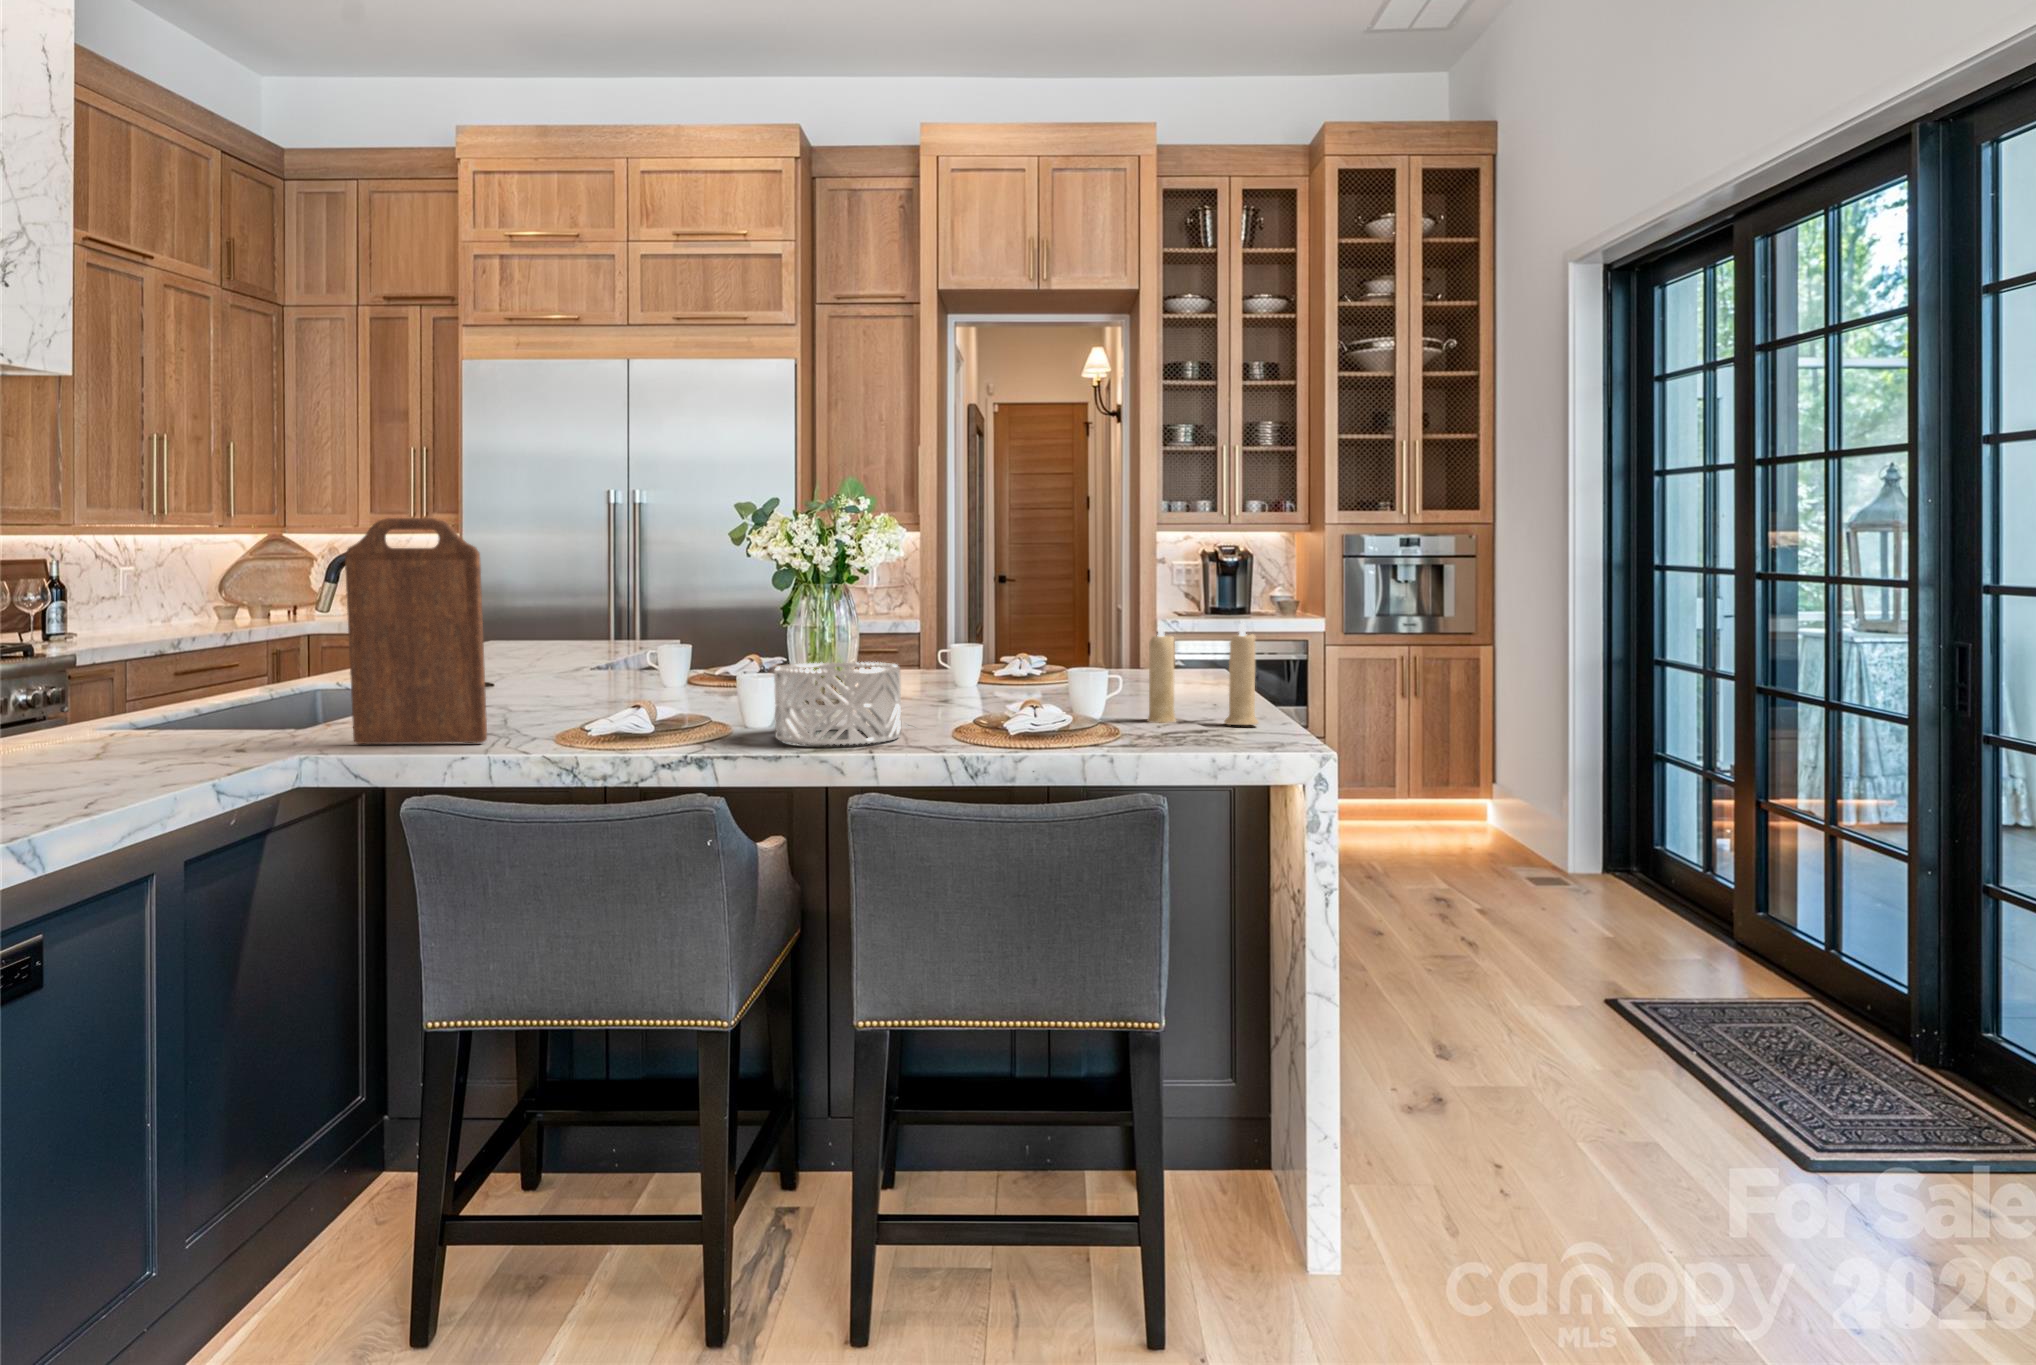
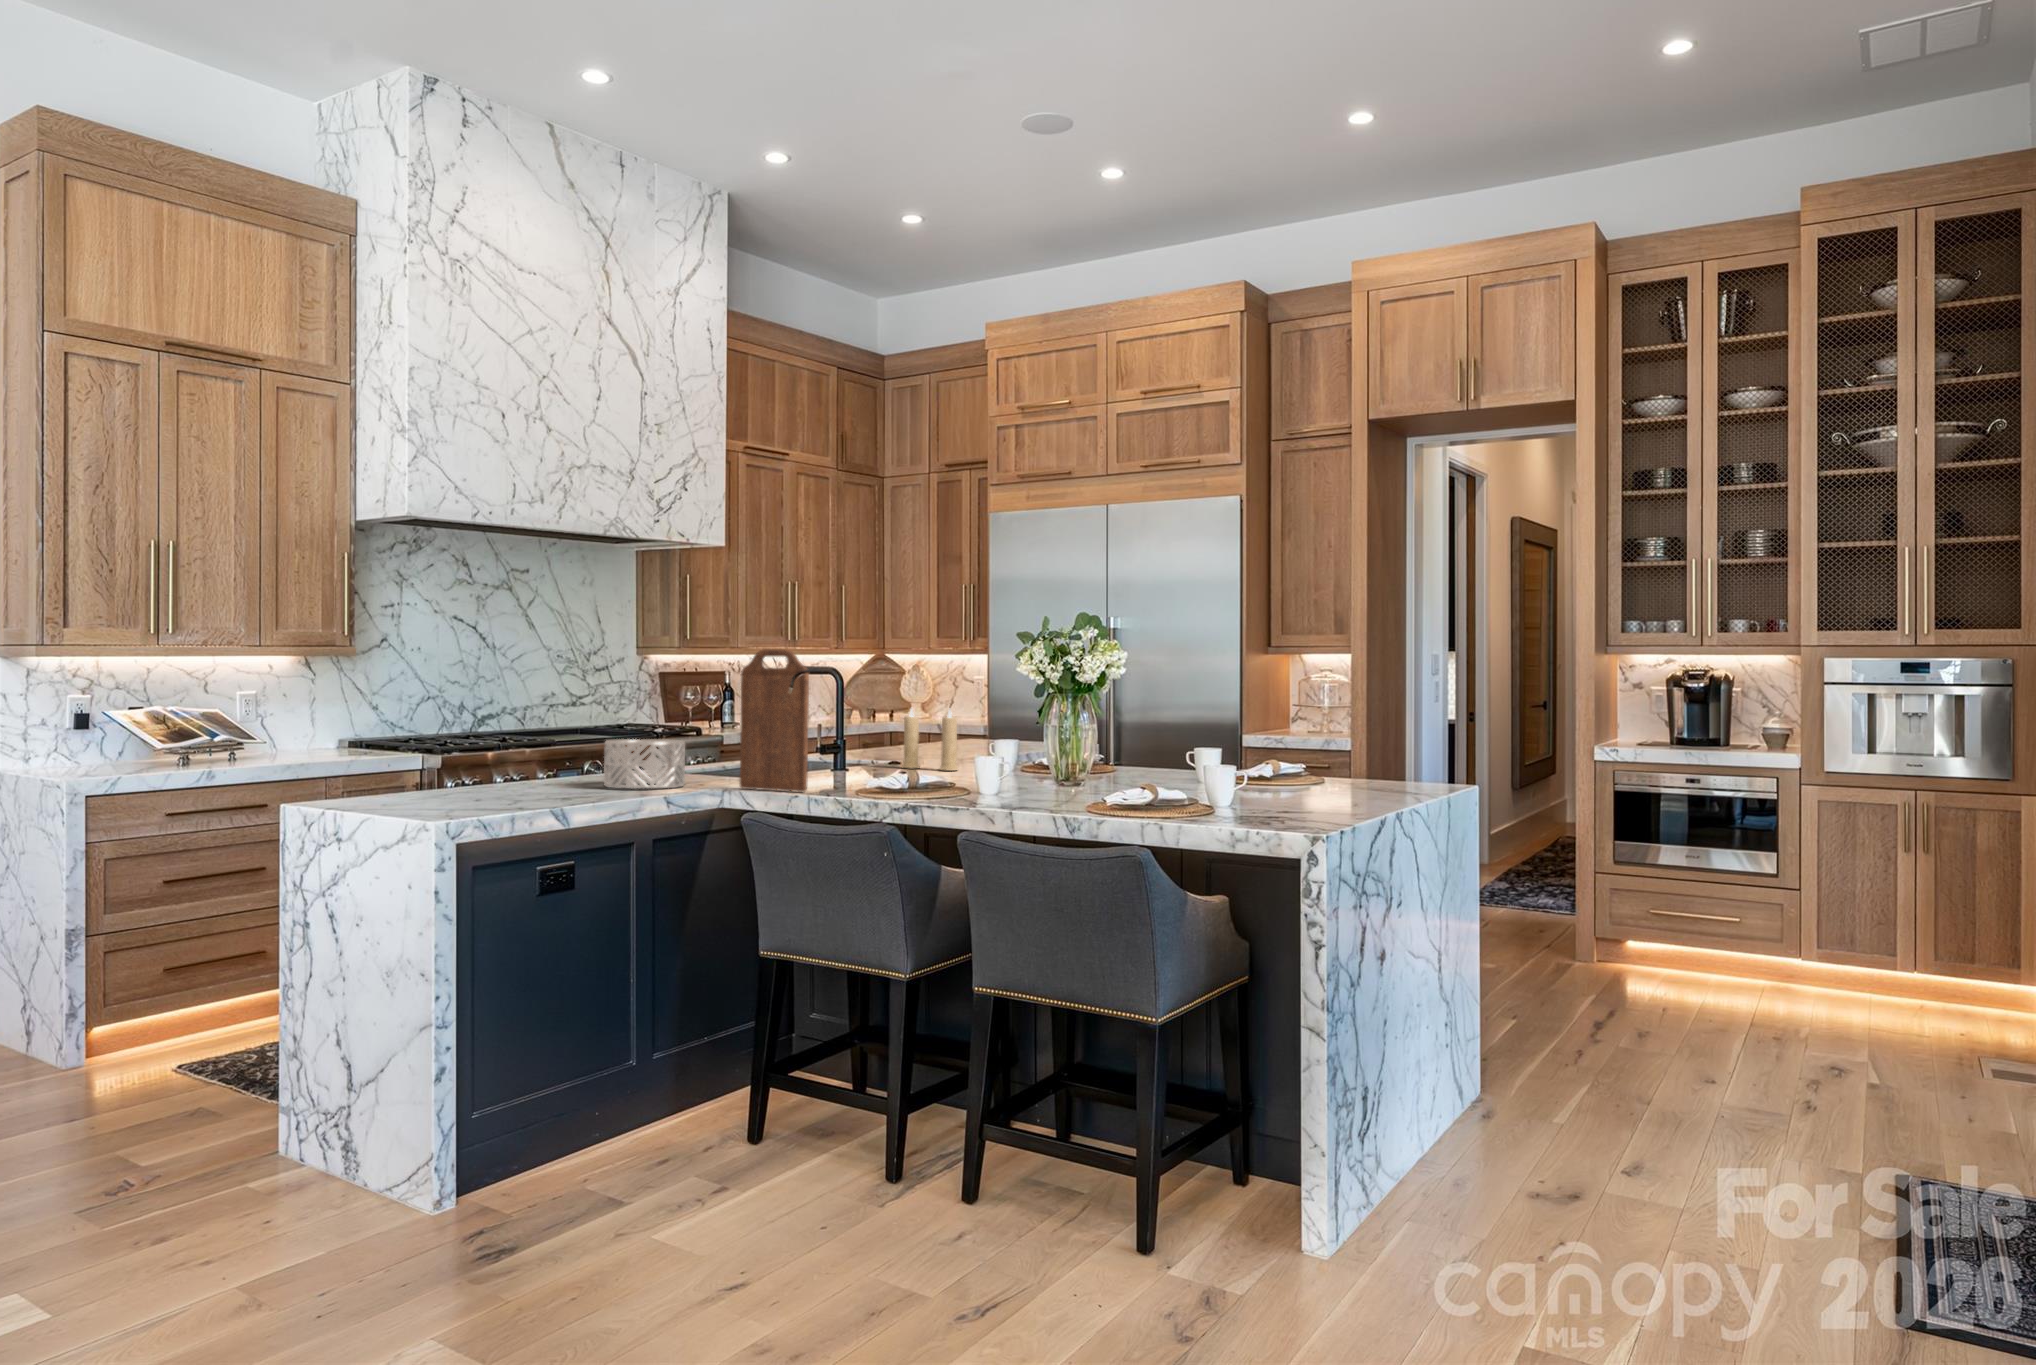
candle: present [1147,622,1258,725] -> present [902,709,958,771]
decorative bowl: present [774,662,901,745] -> present [604,740,685,788]

